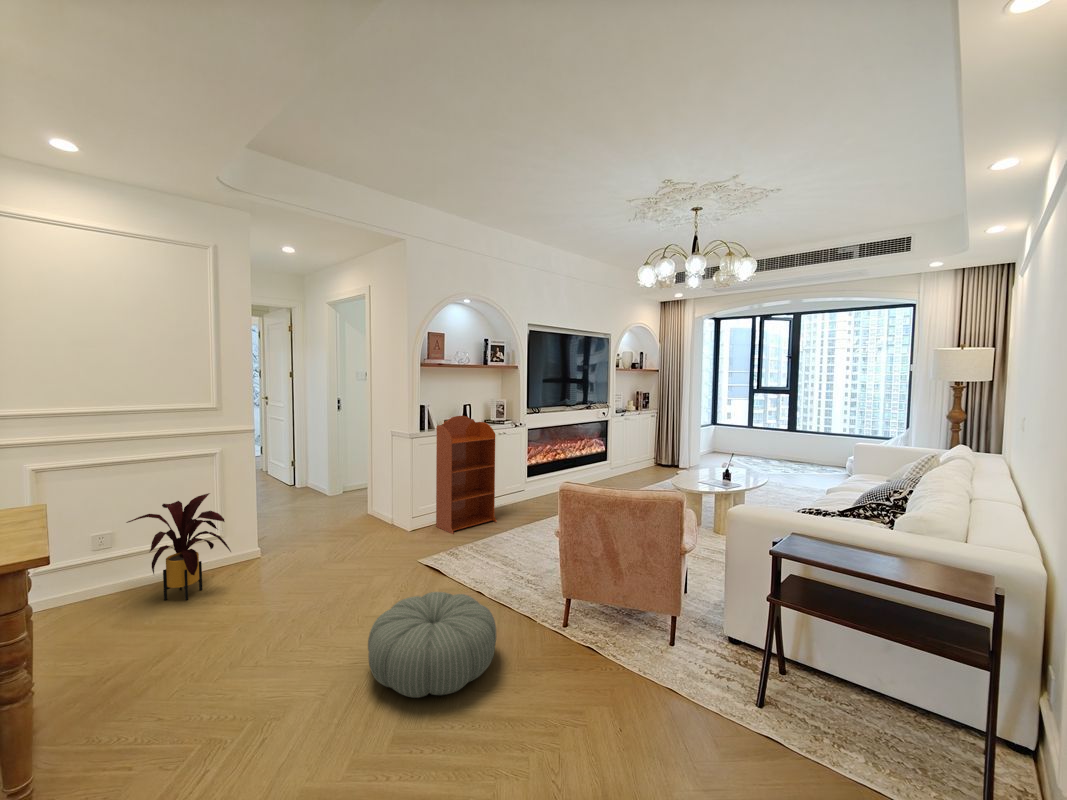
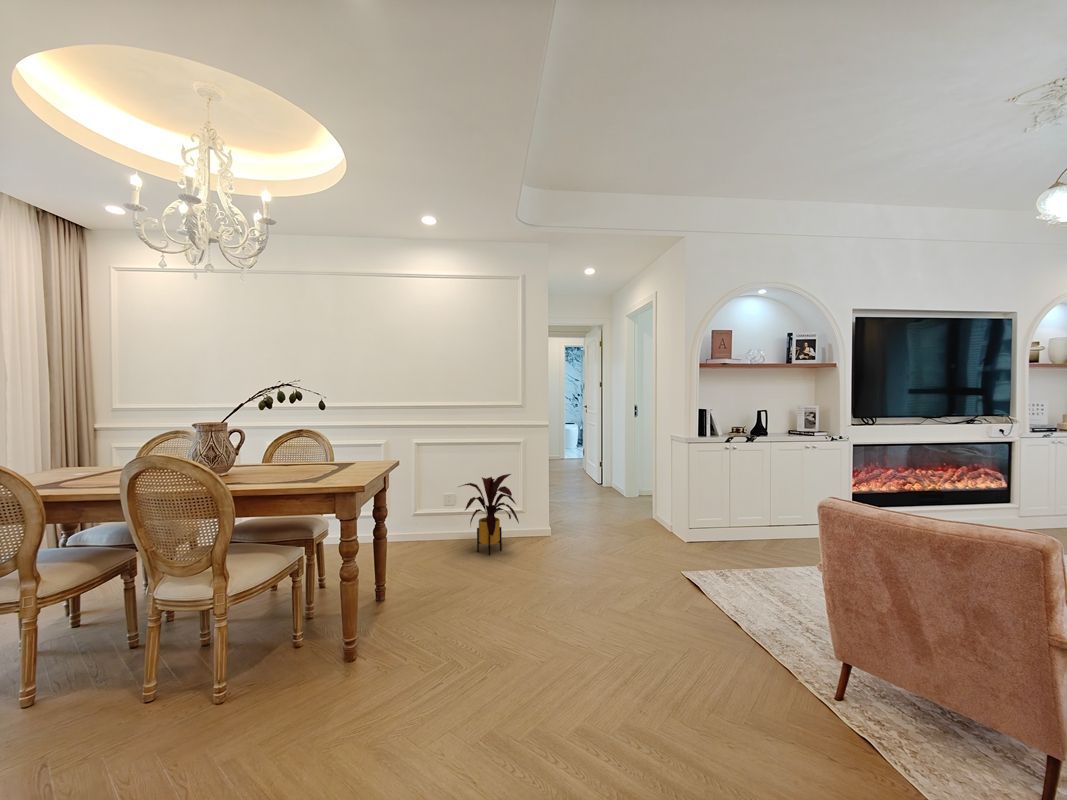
bookcase: present [436,416,497,534] -> none [717,421,794,554]
pouf: present [368,592,497,698] -> none [578,597,724,713]

